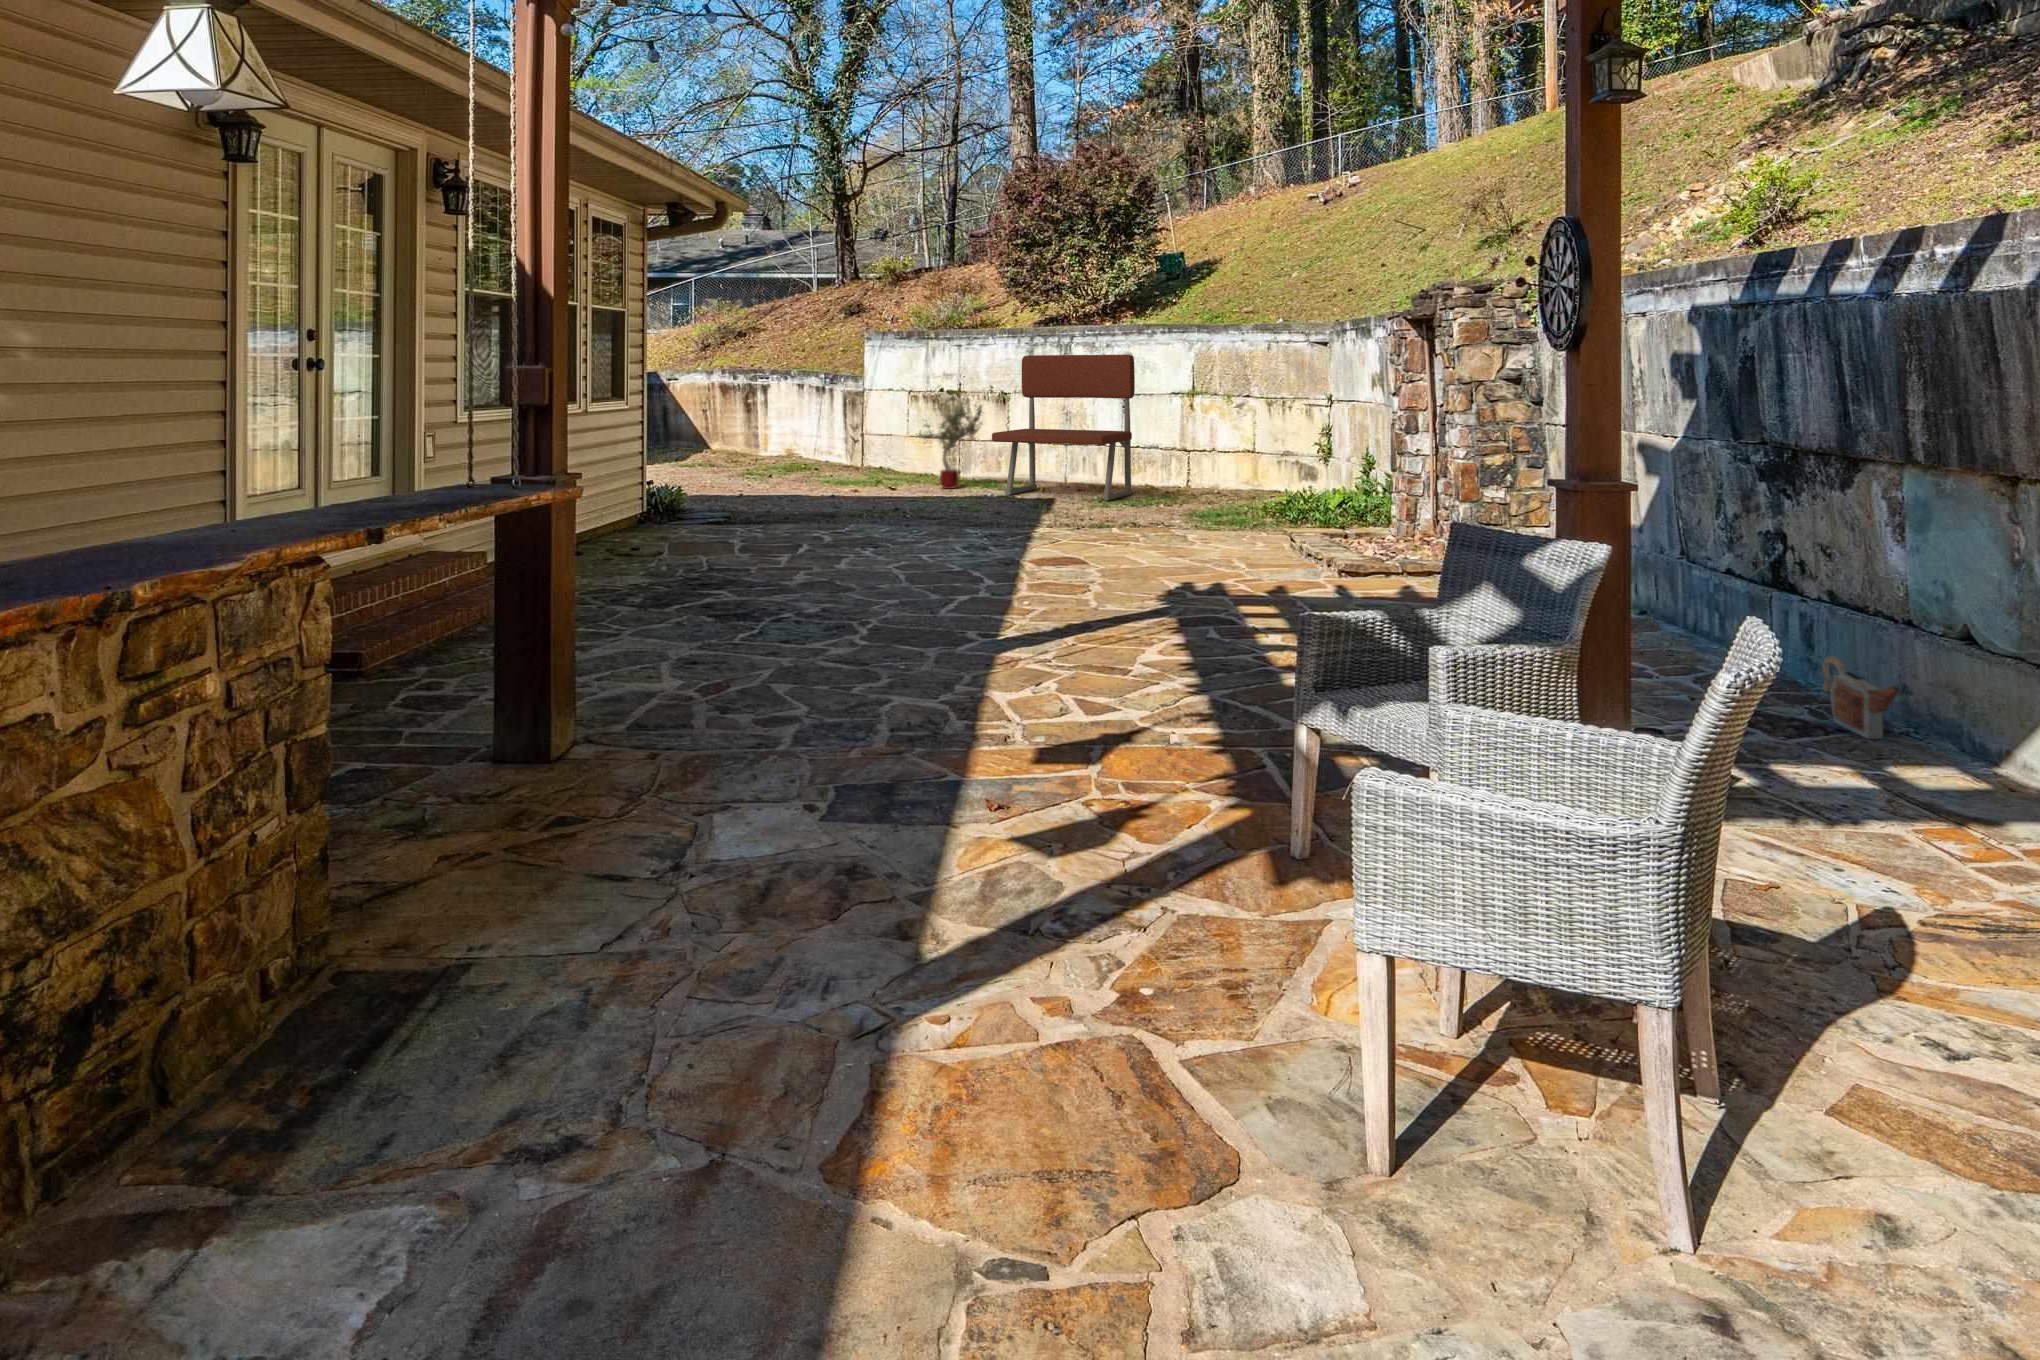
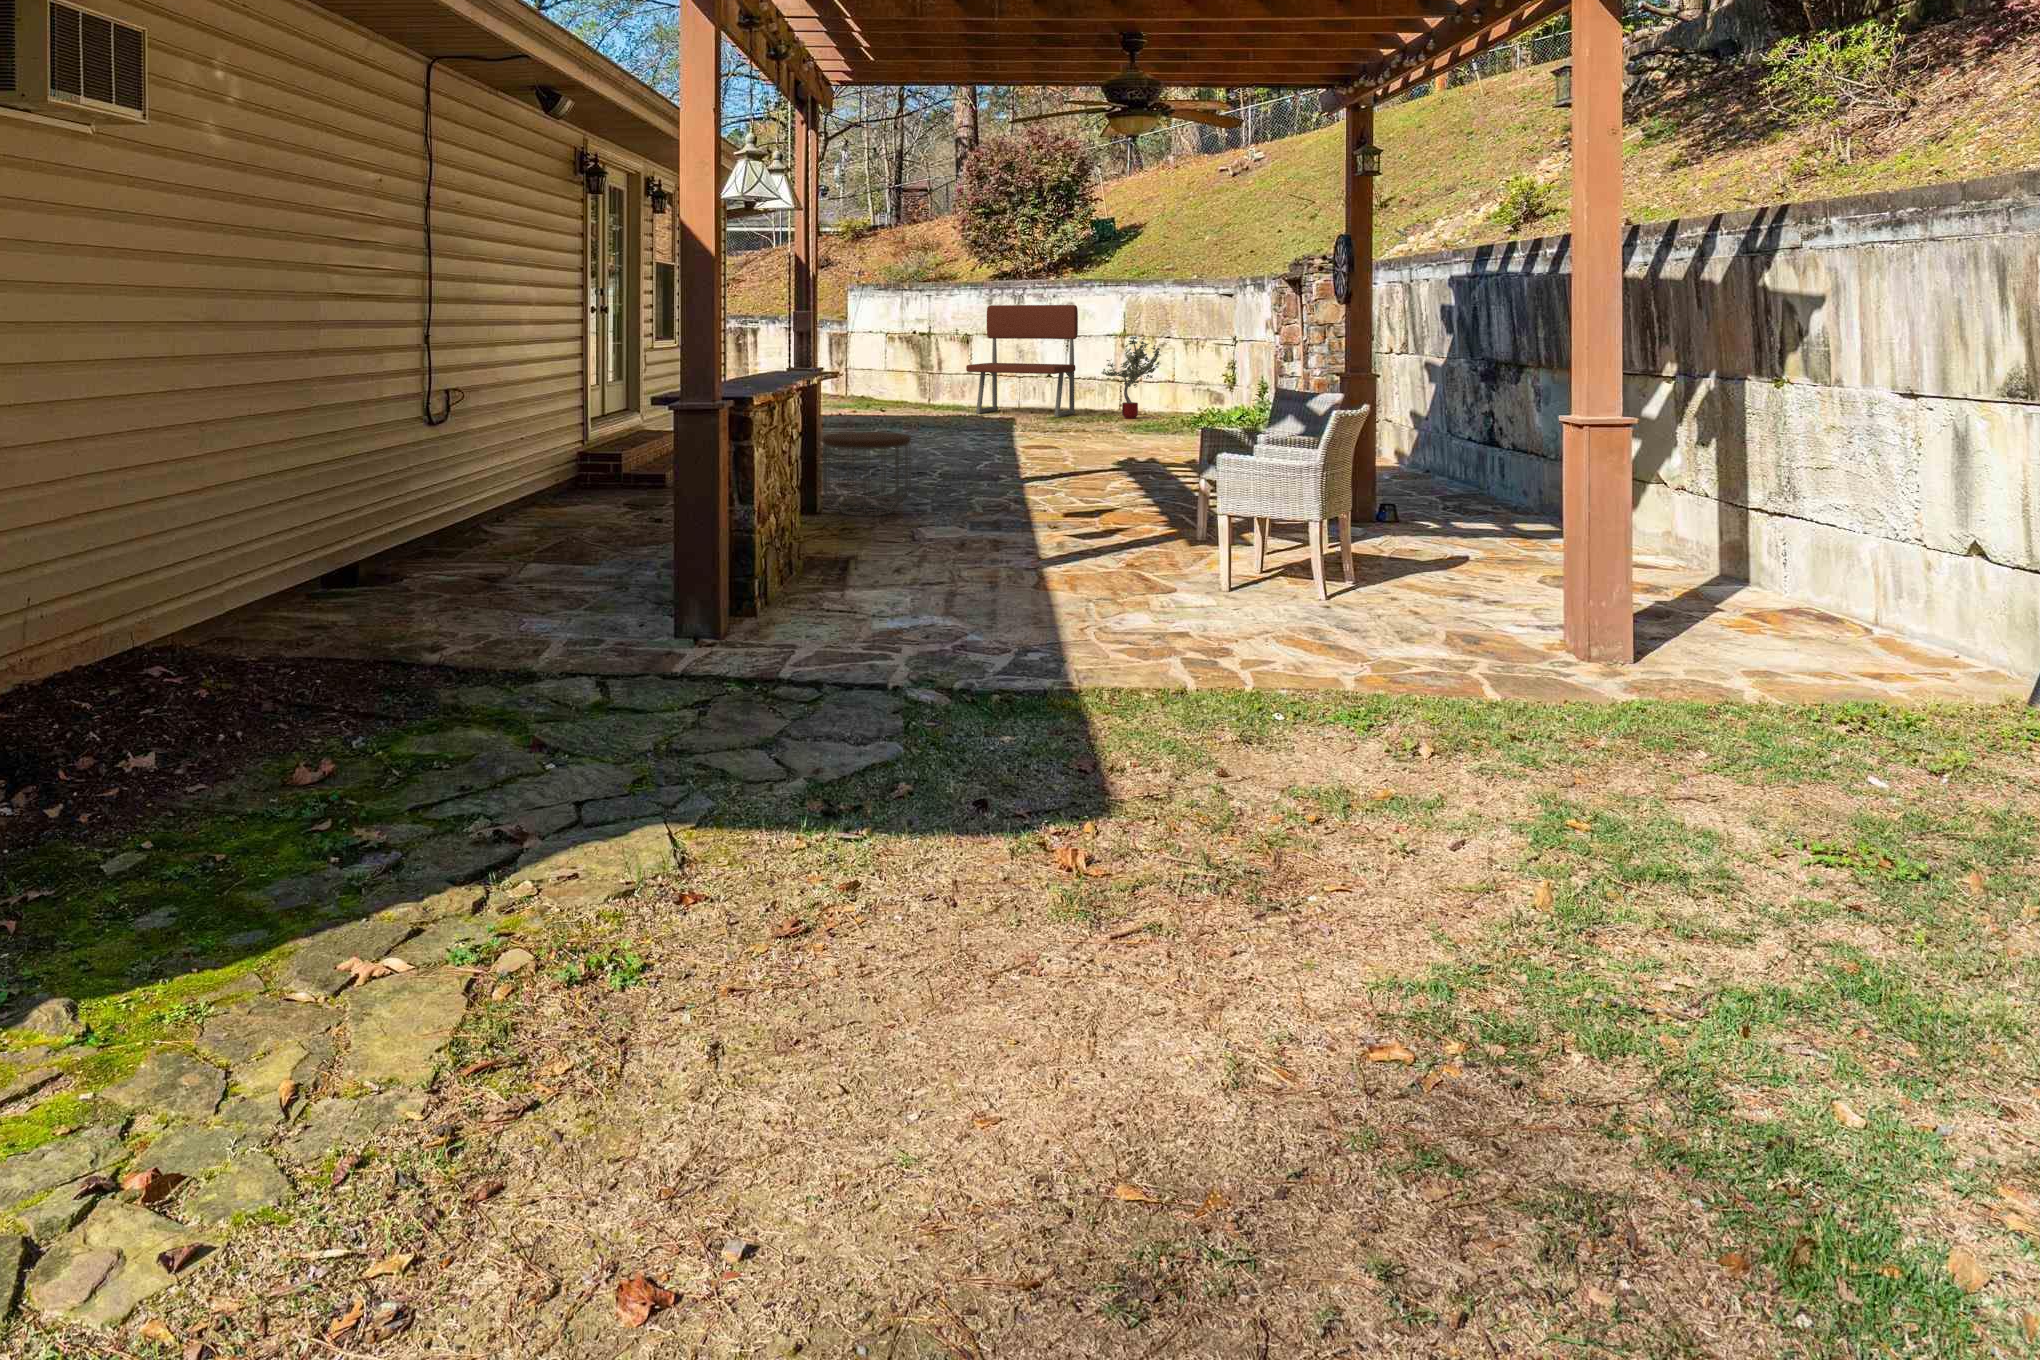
potted tree: present [918,392,982,489] -> present [1102,337,1161,419]
side table: none [523,605,714,796] -> present [822,432,911,516]
watering can: present [1822,657,1899,739] -> none [1497,471,1525,509]

